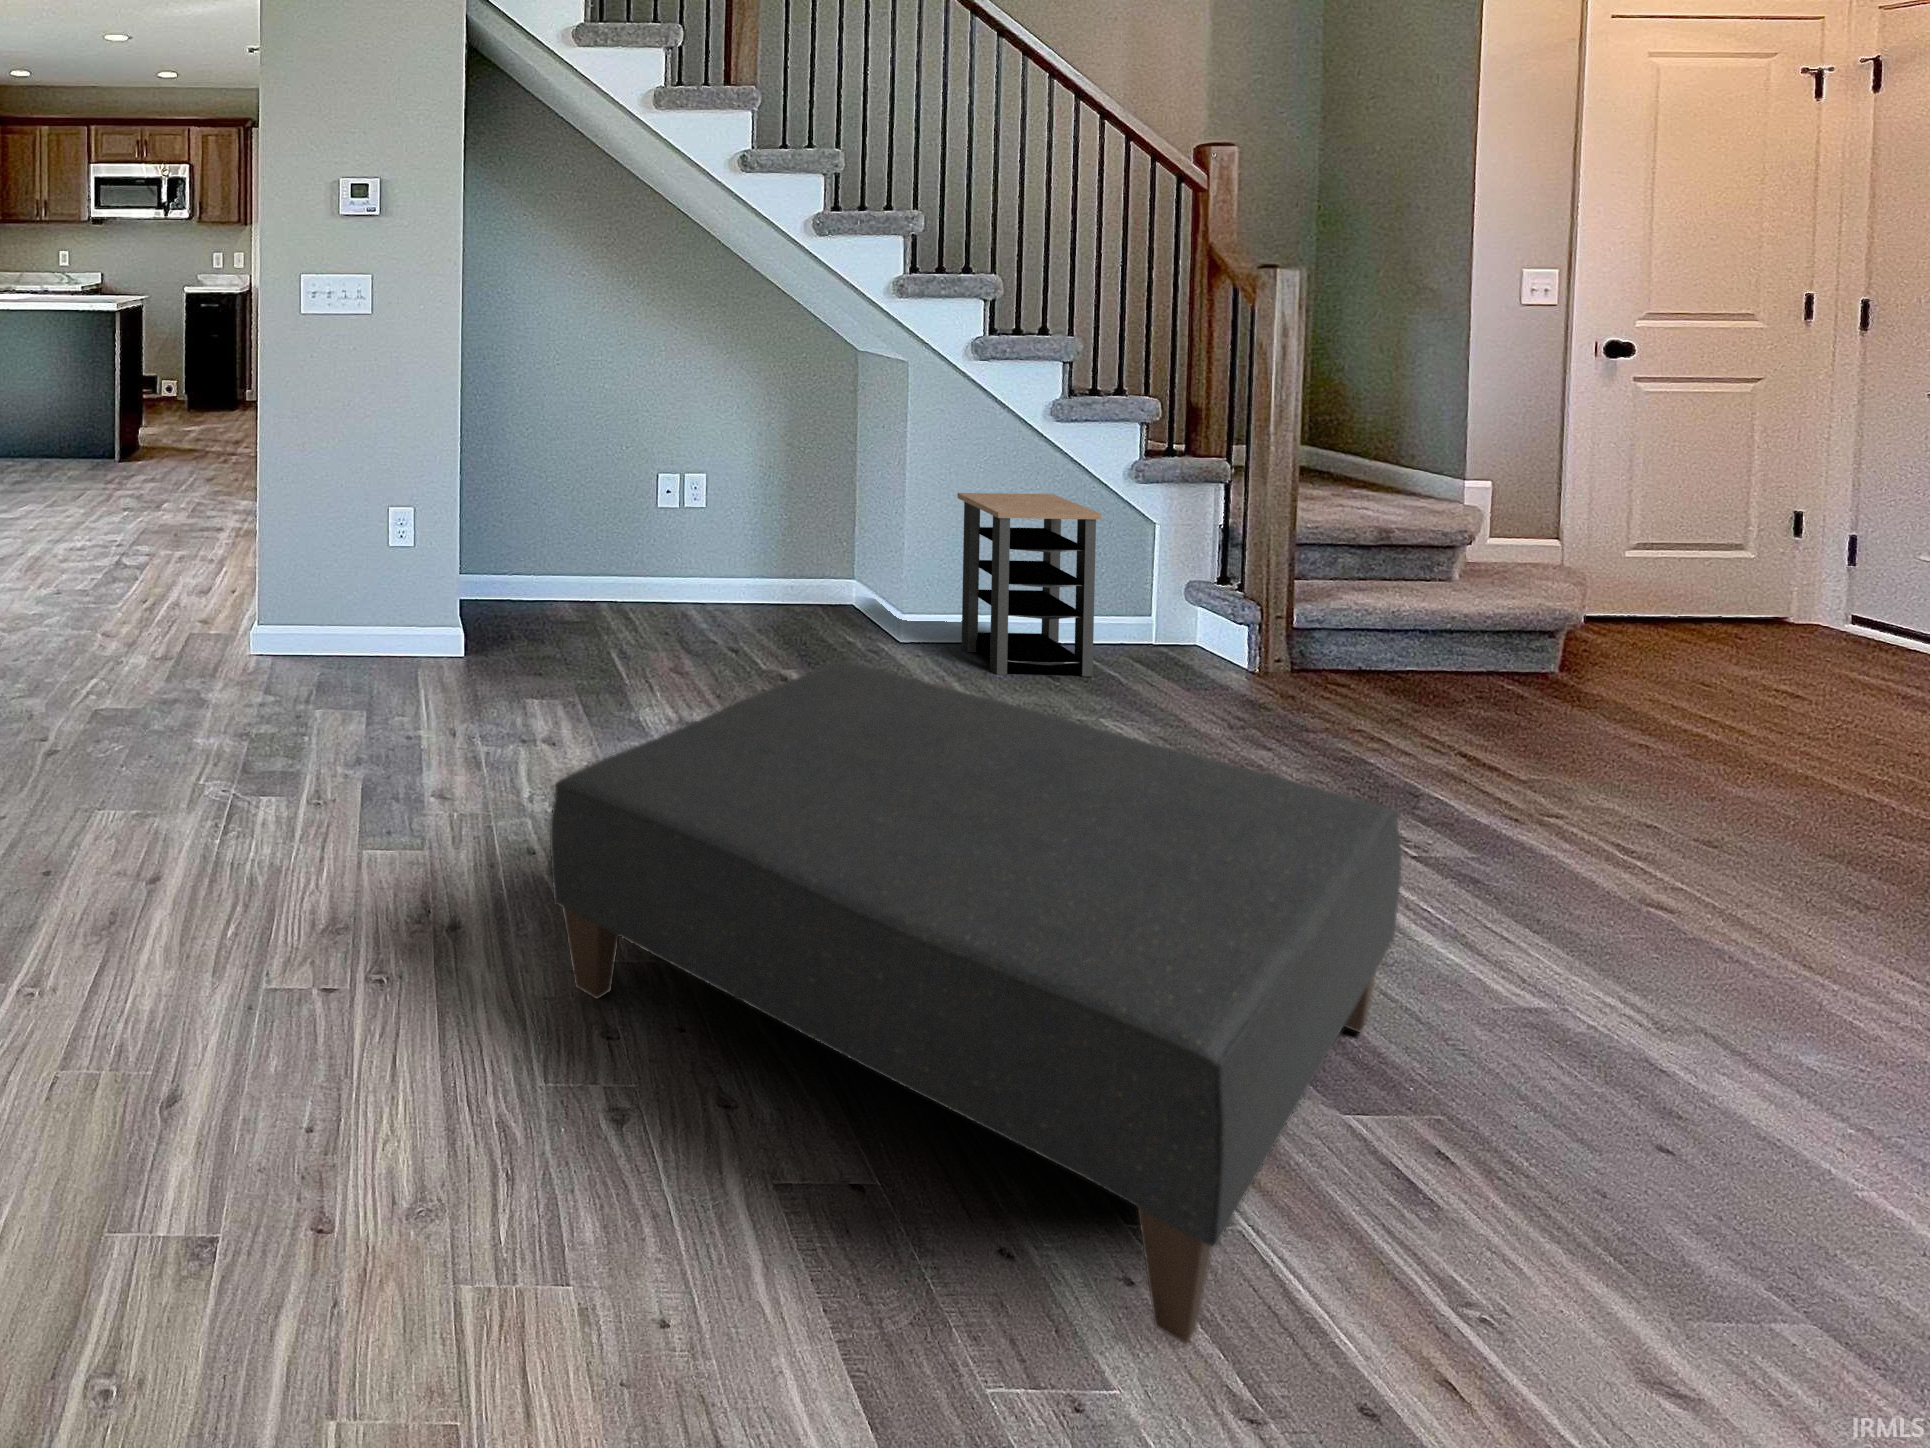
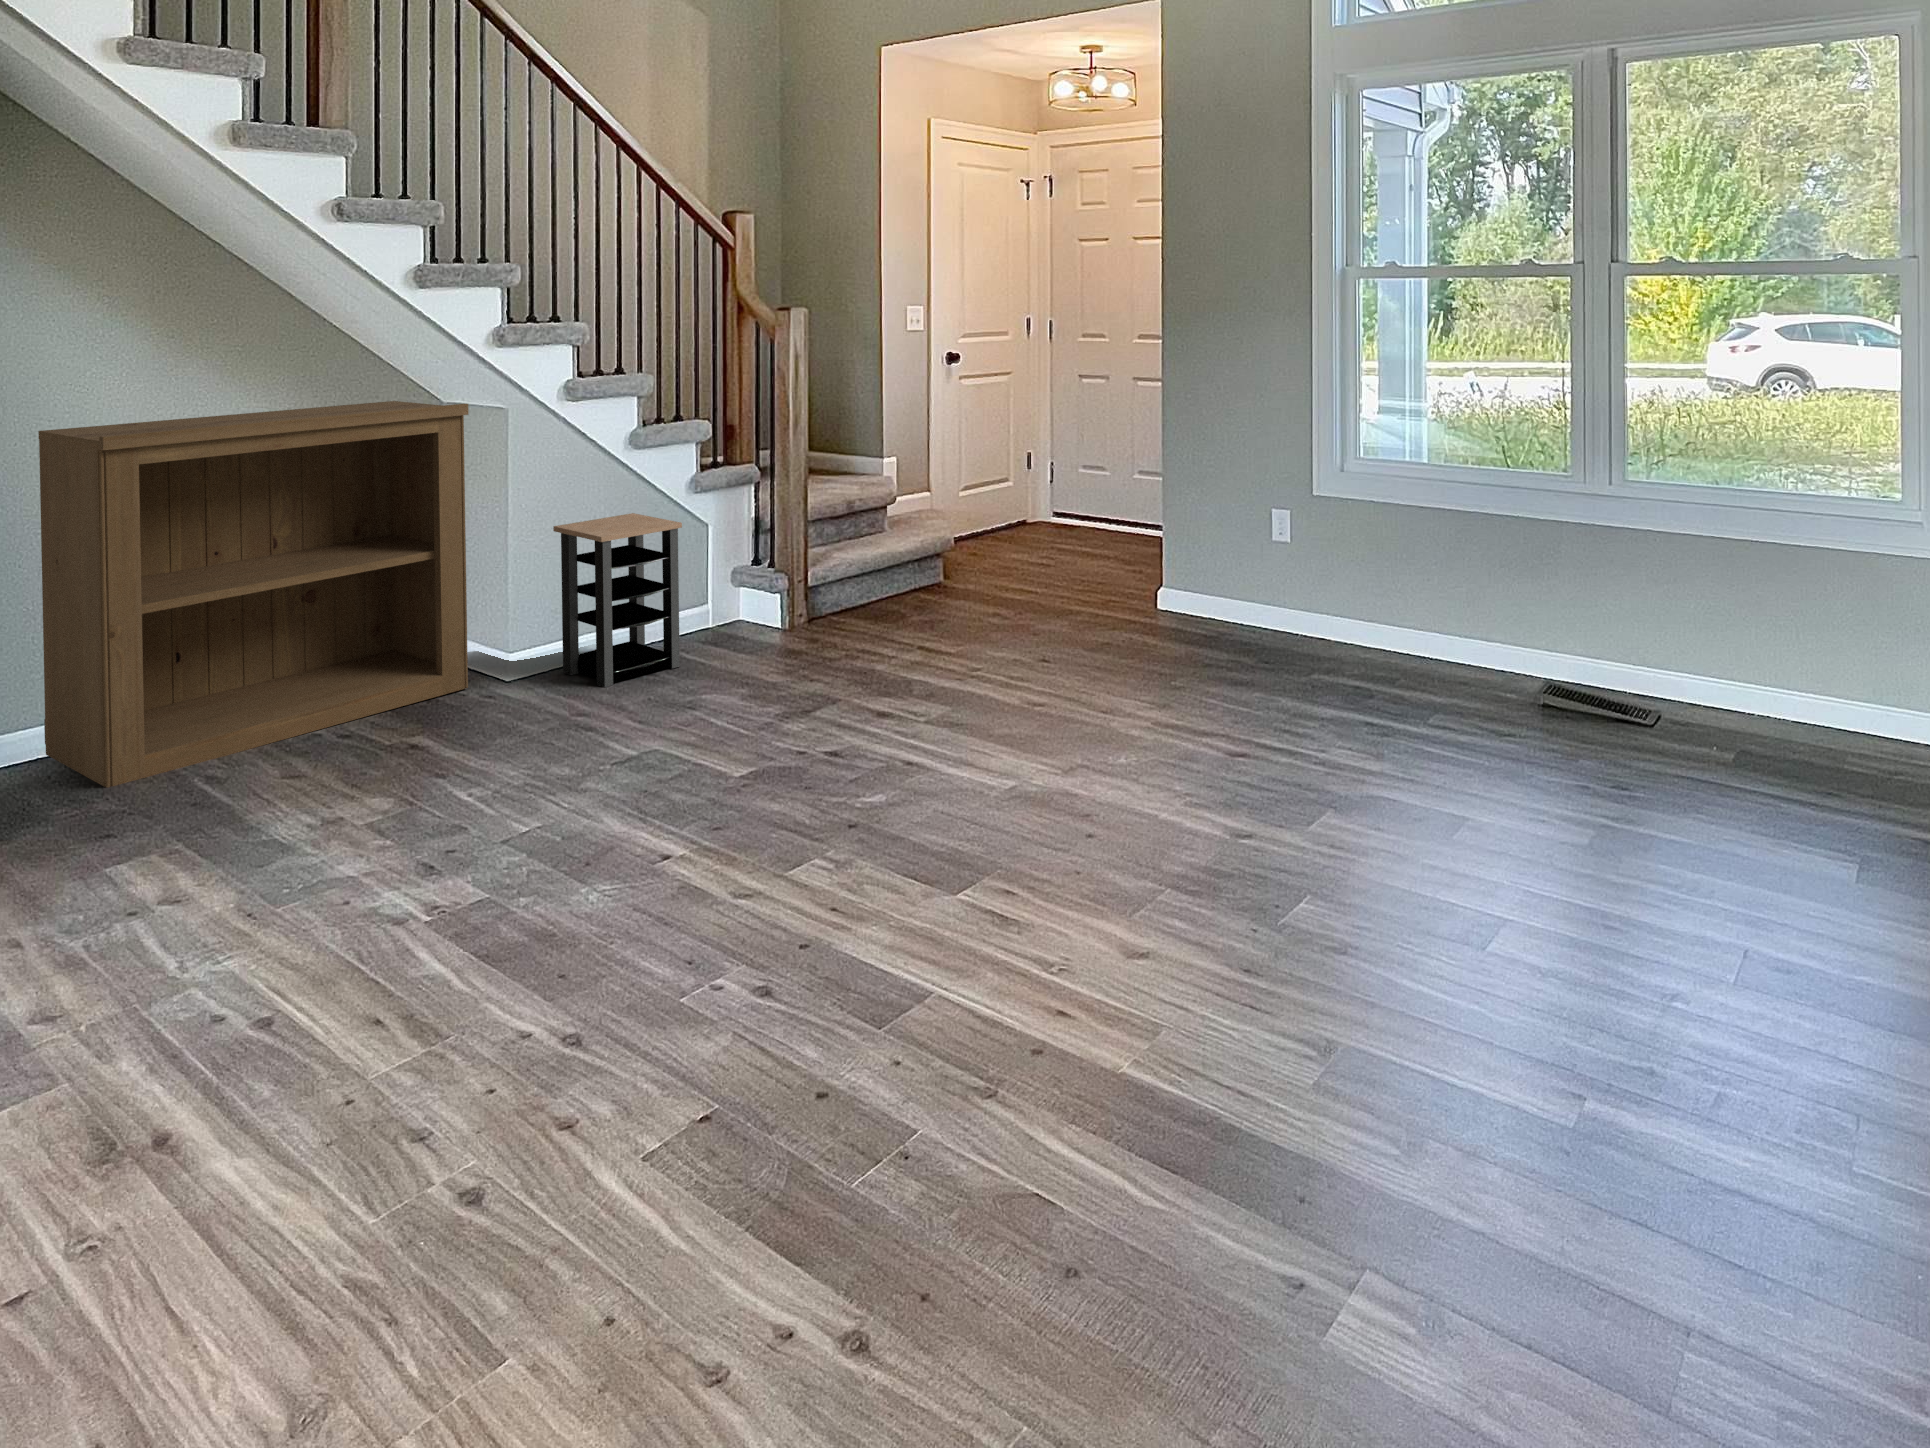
bookshelf: none [545,350,871,638] -> present [38,401,468,788]
ottoman: present [550,662,1402,1344] -> none [324,683,960,1115]

